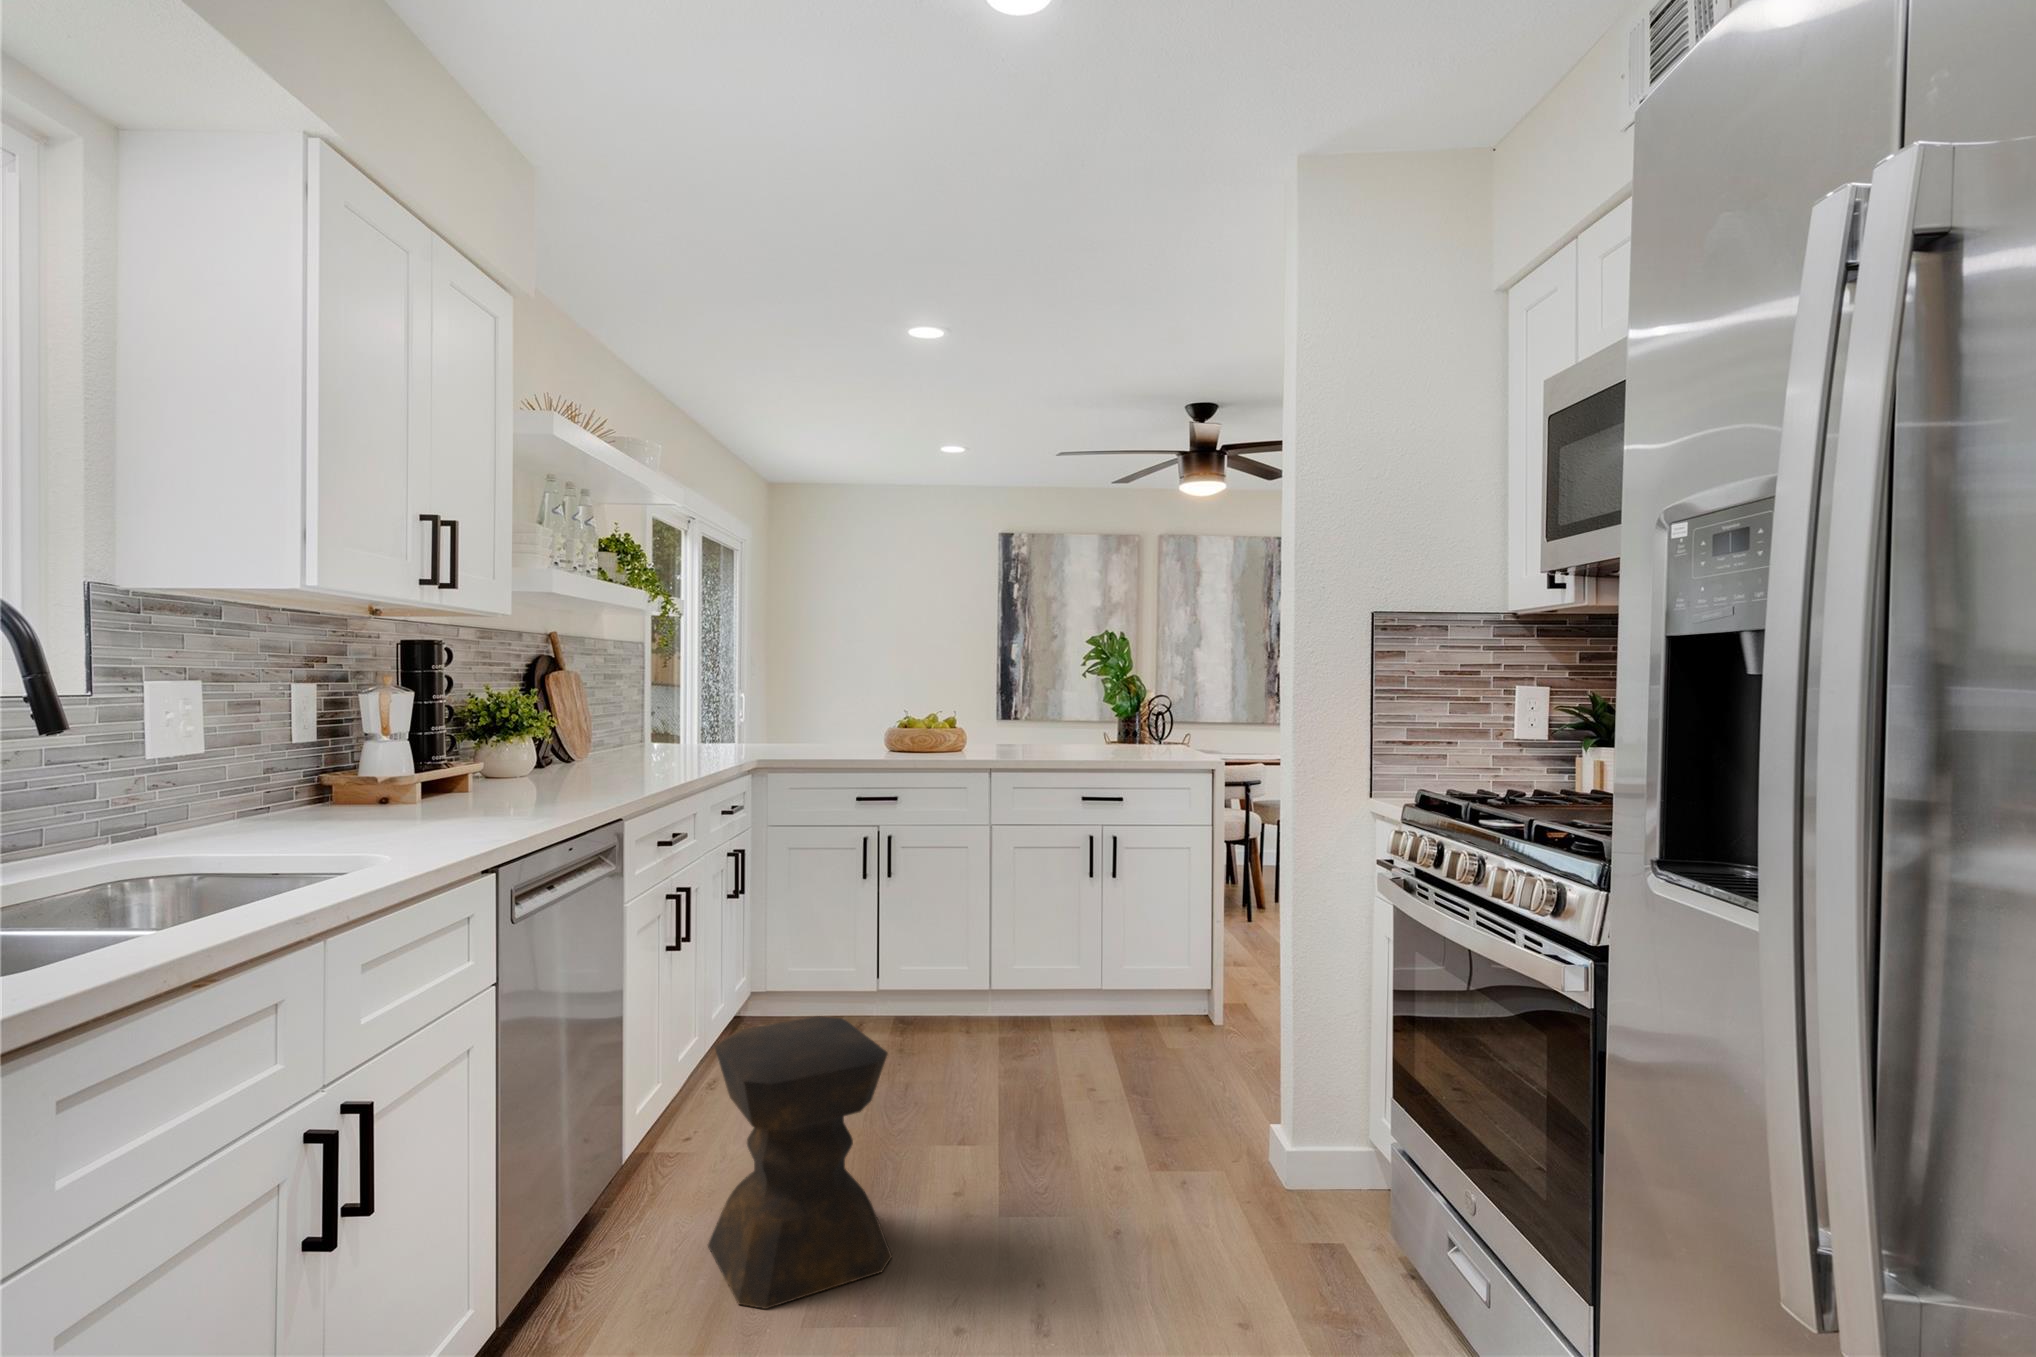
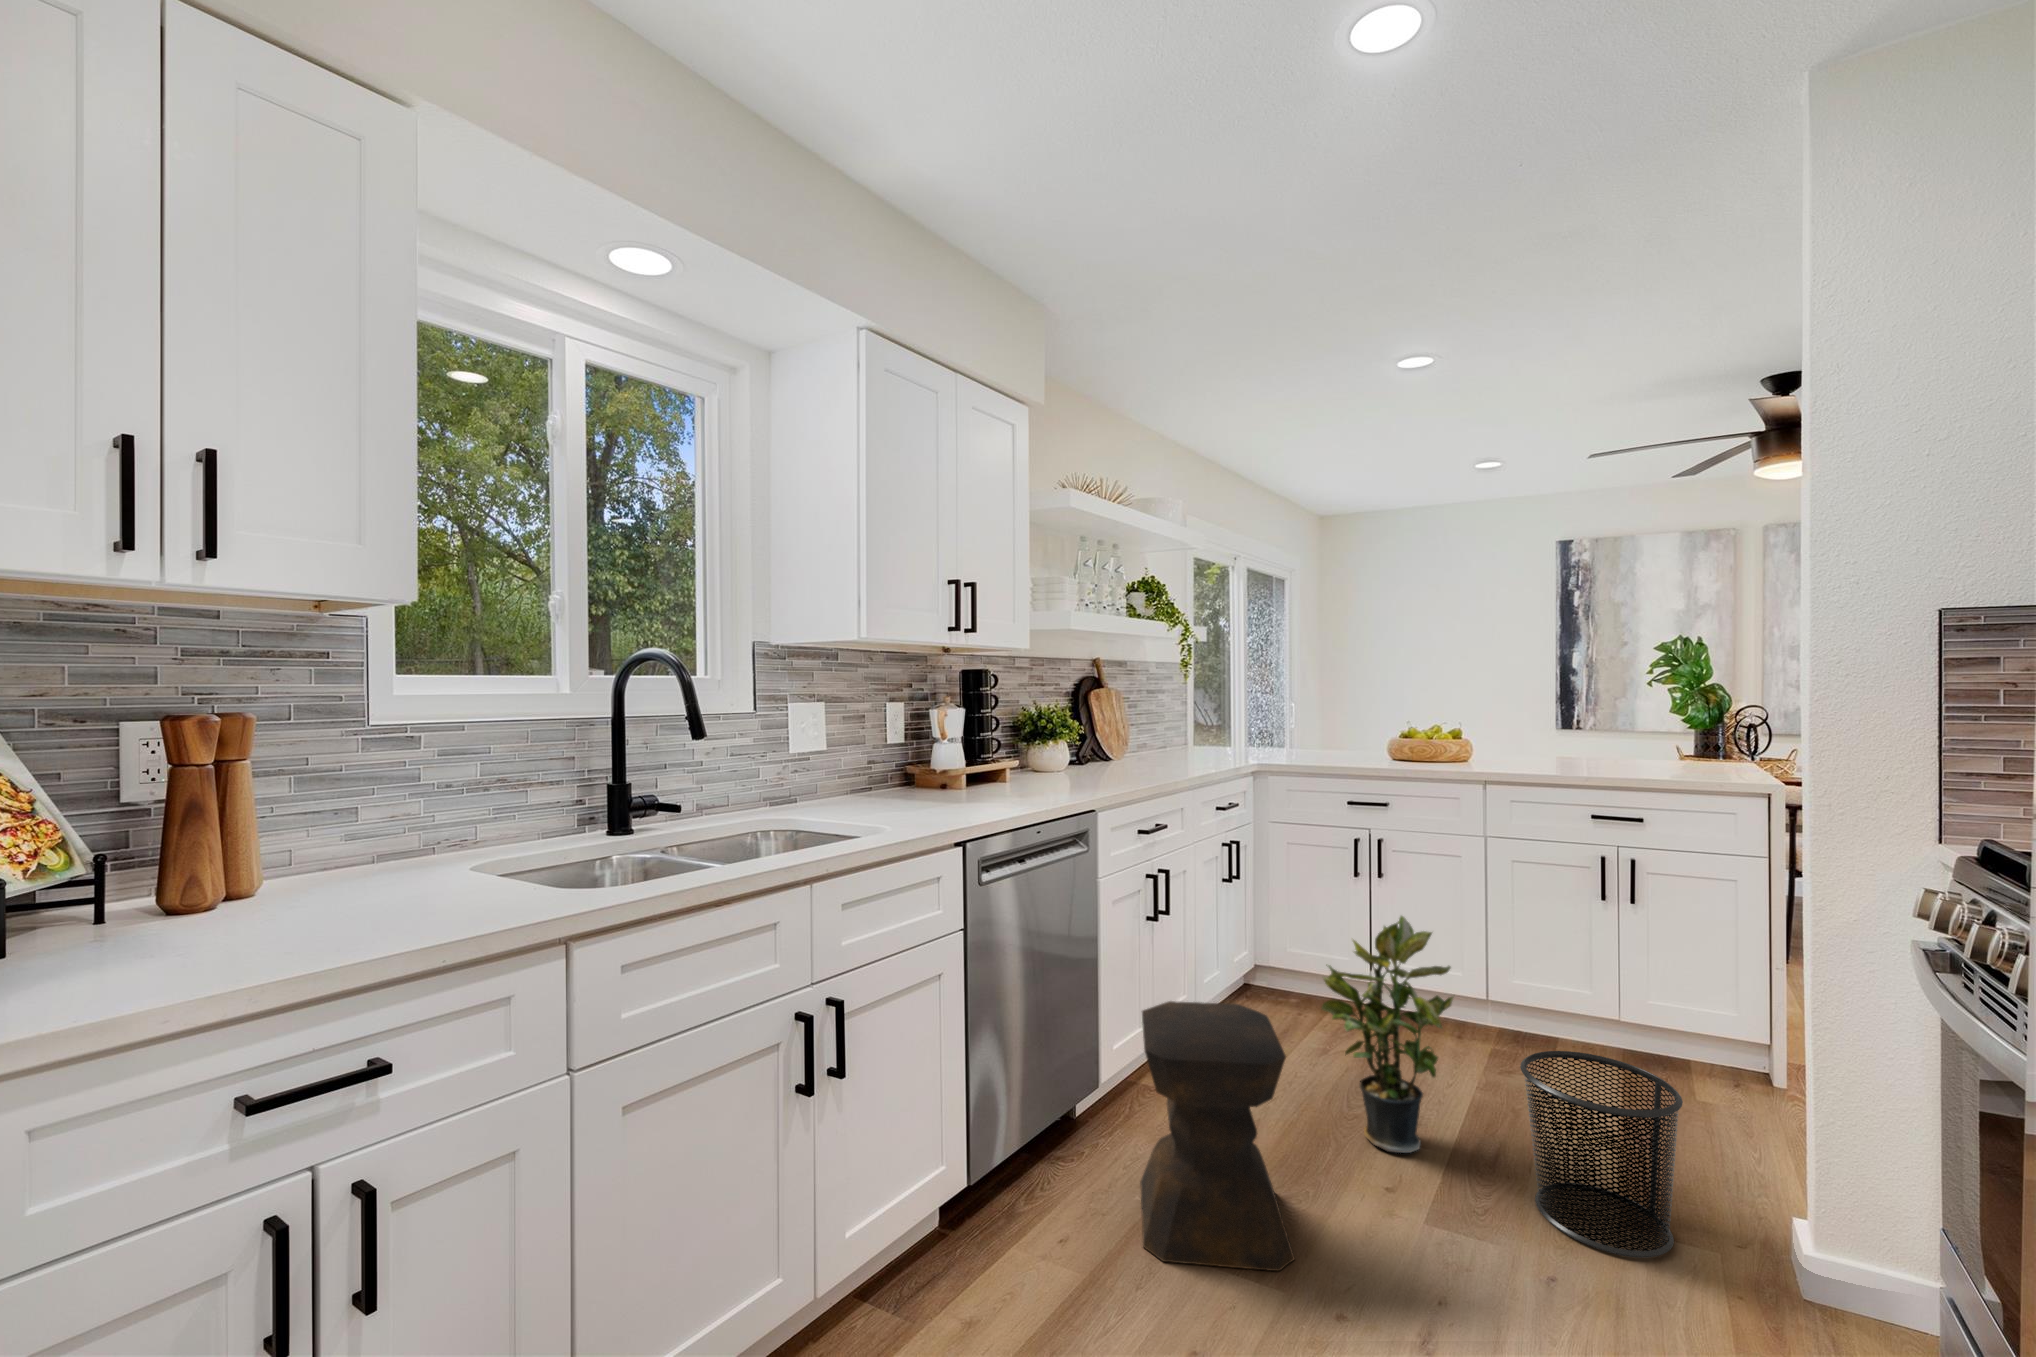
potted plant: none [874,902,995,1139] -> present [1322,916,1453,1153]
waste bin: none [1055,1001,1169,1161] -> present [1520,1051,1683,1258]

